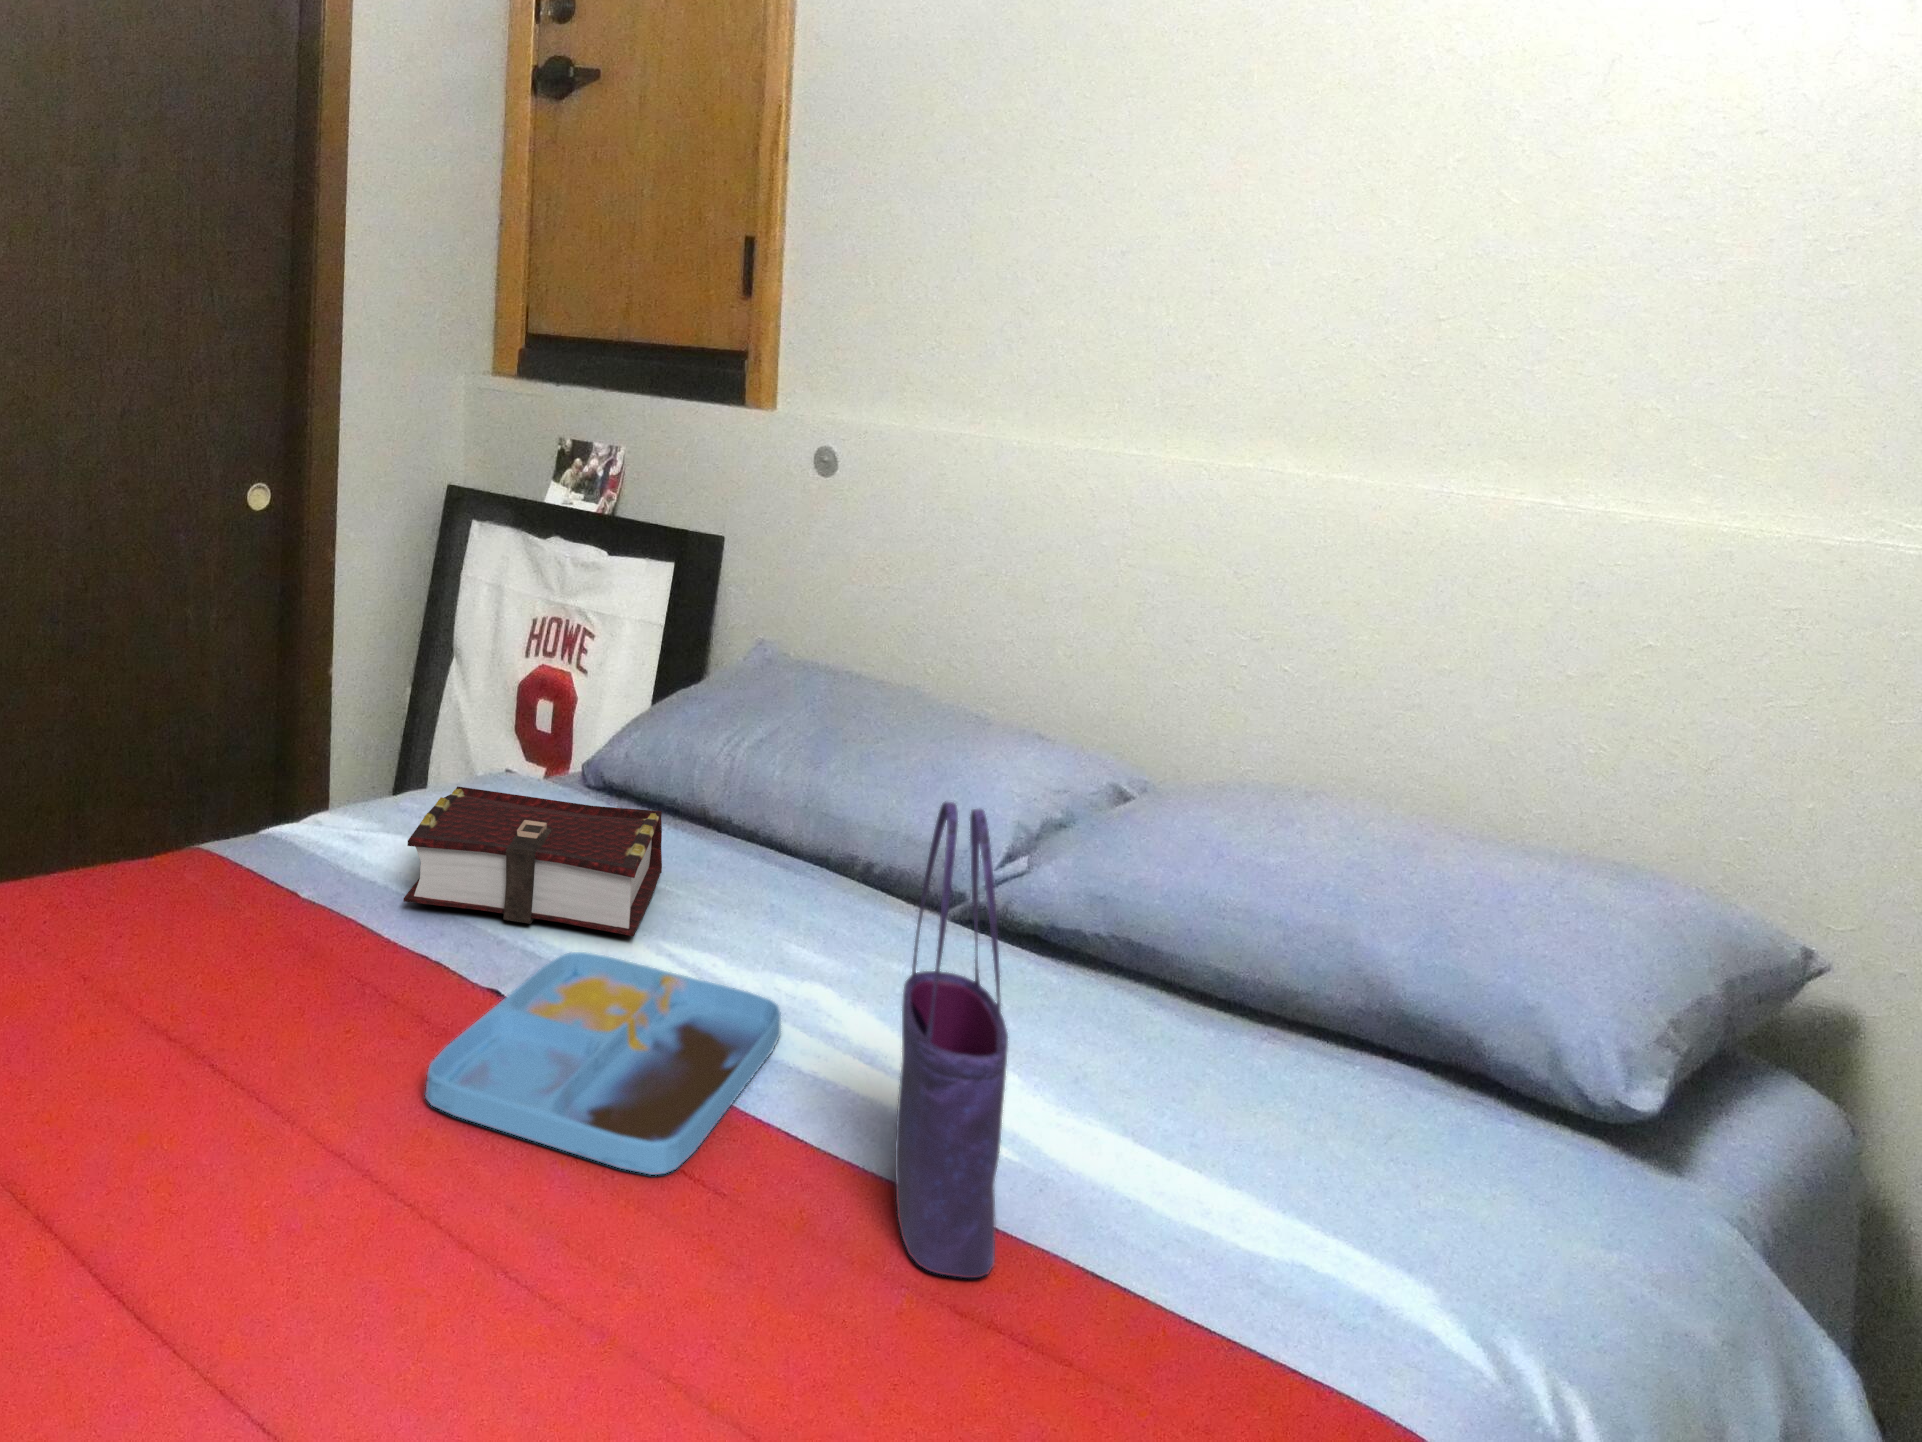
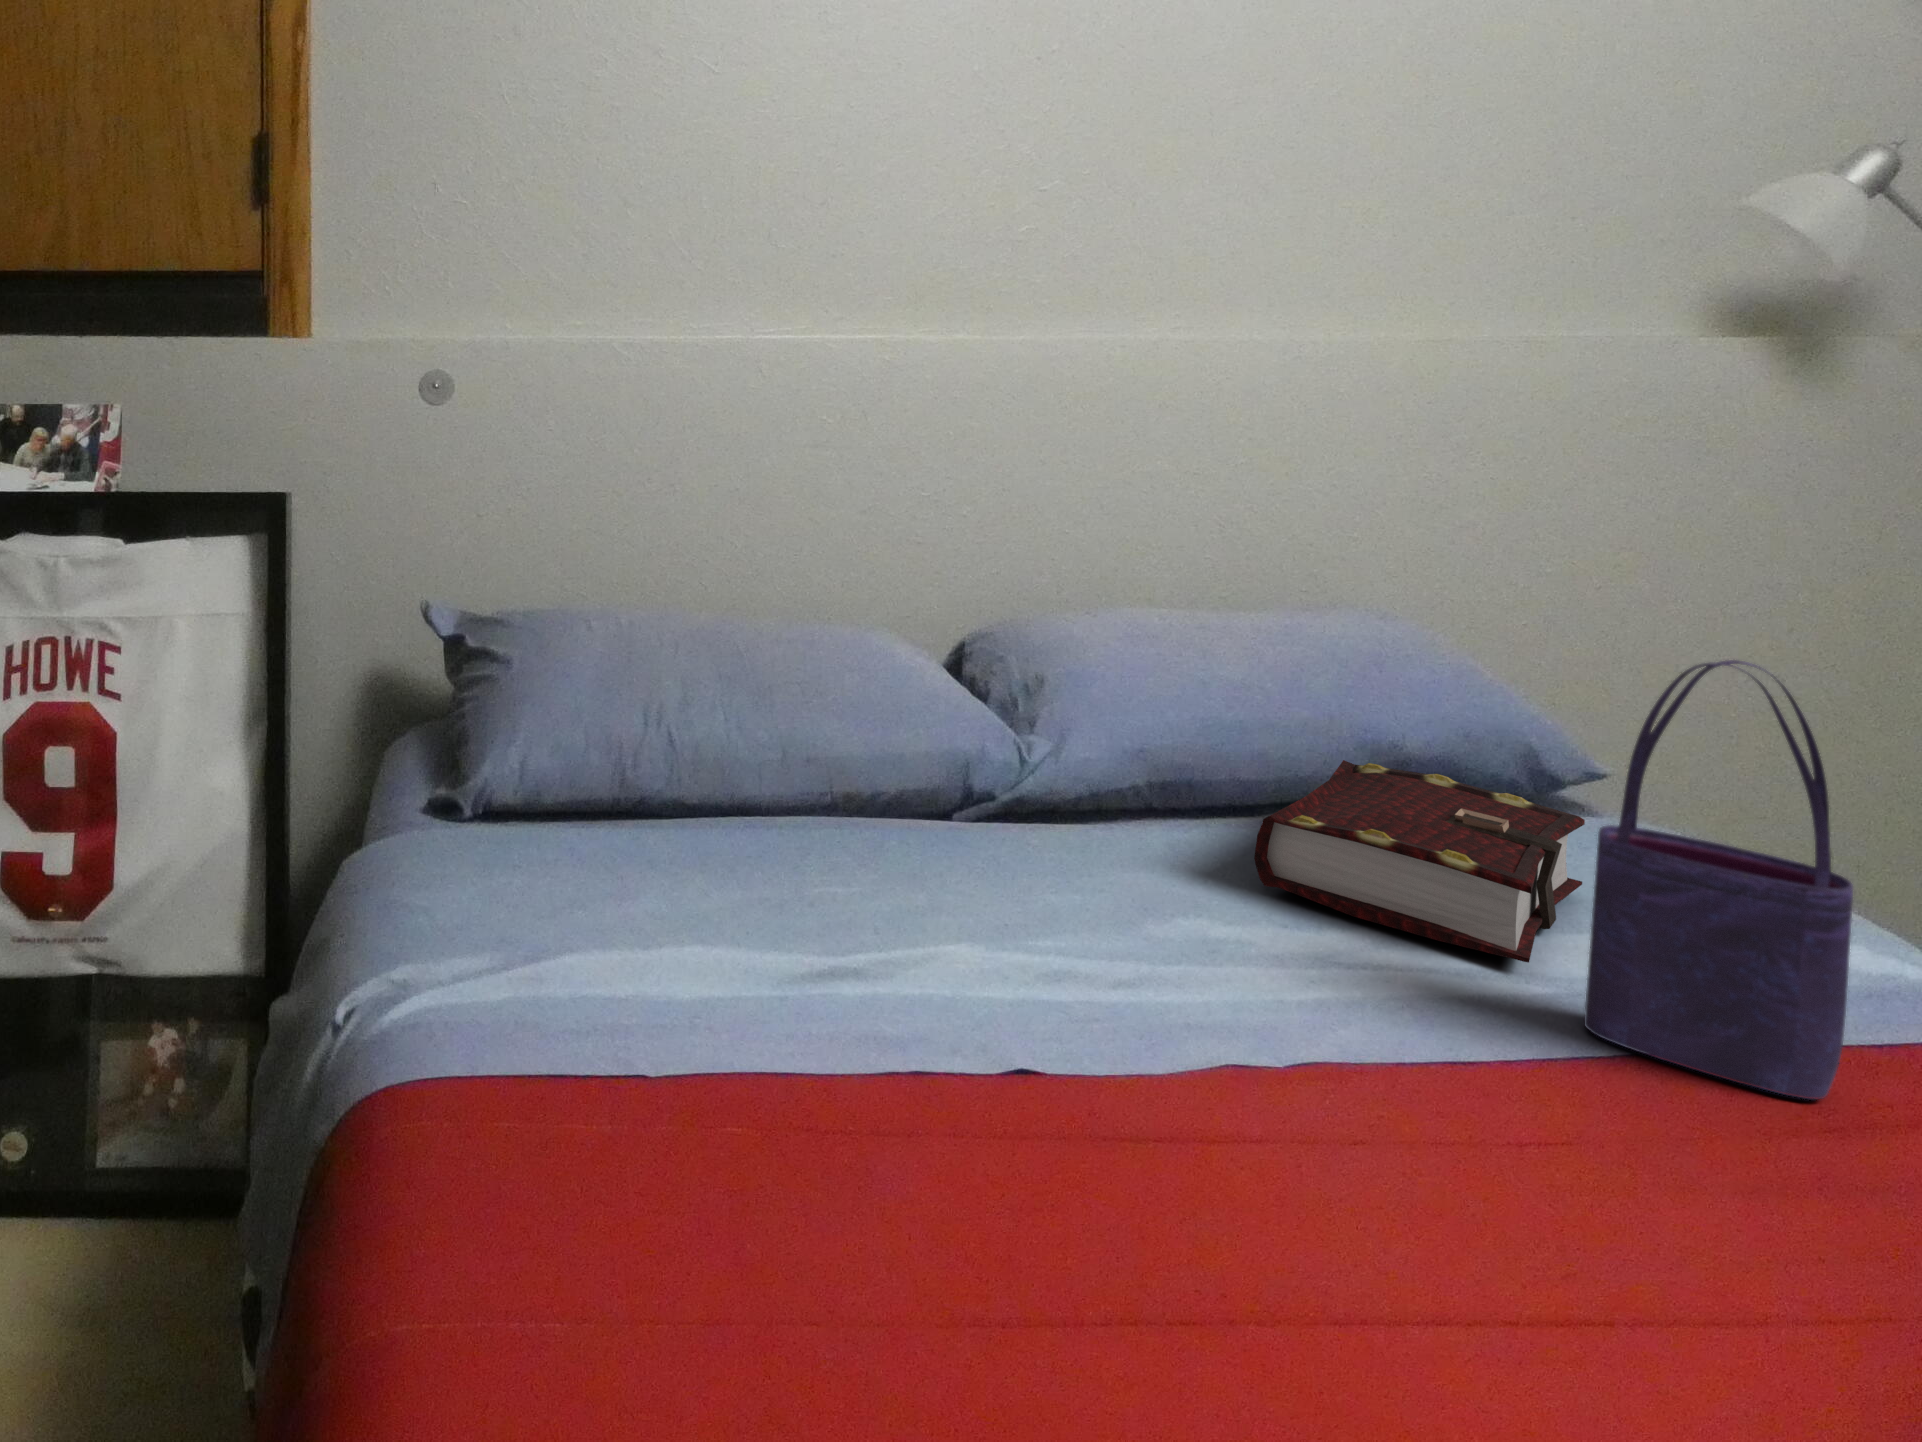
book: present [404,786,662,936] -> present [1254,760,1585,963]
tray: present [425,952,781,1175] -> none [1083,946,1677,1268]

